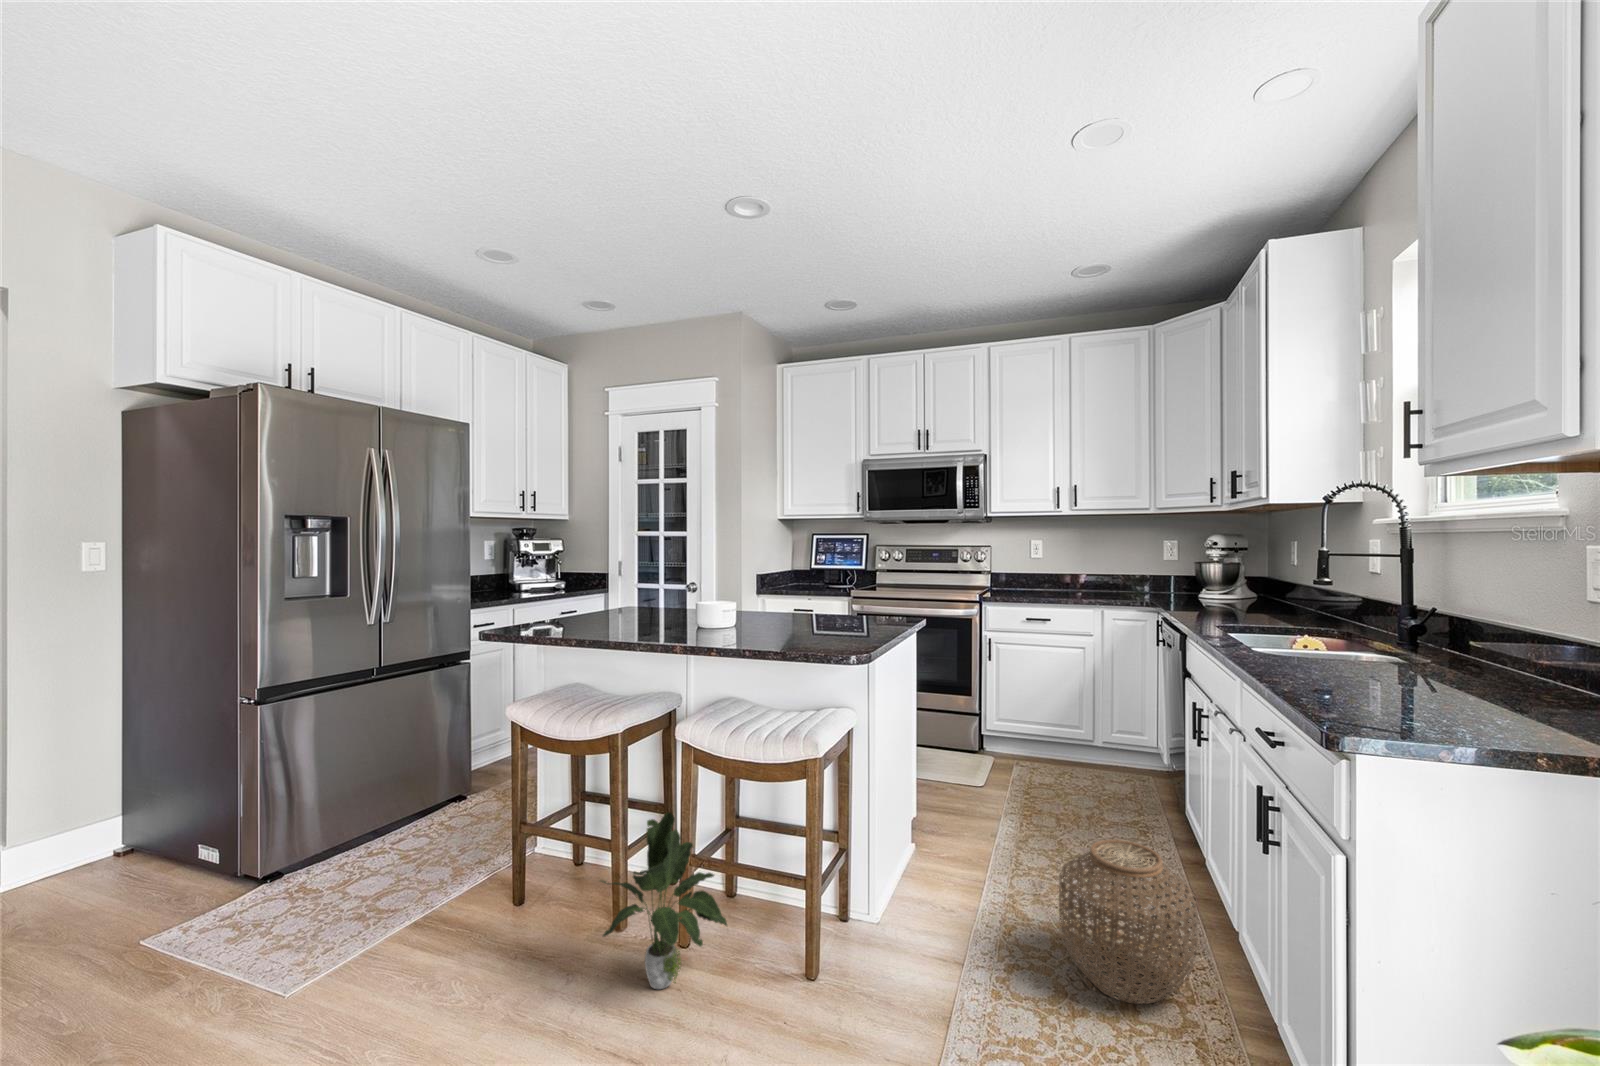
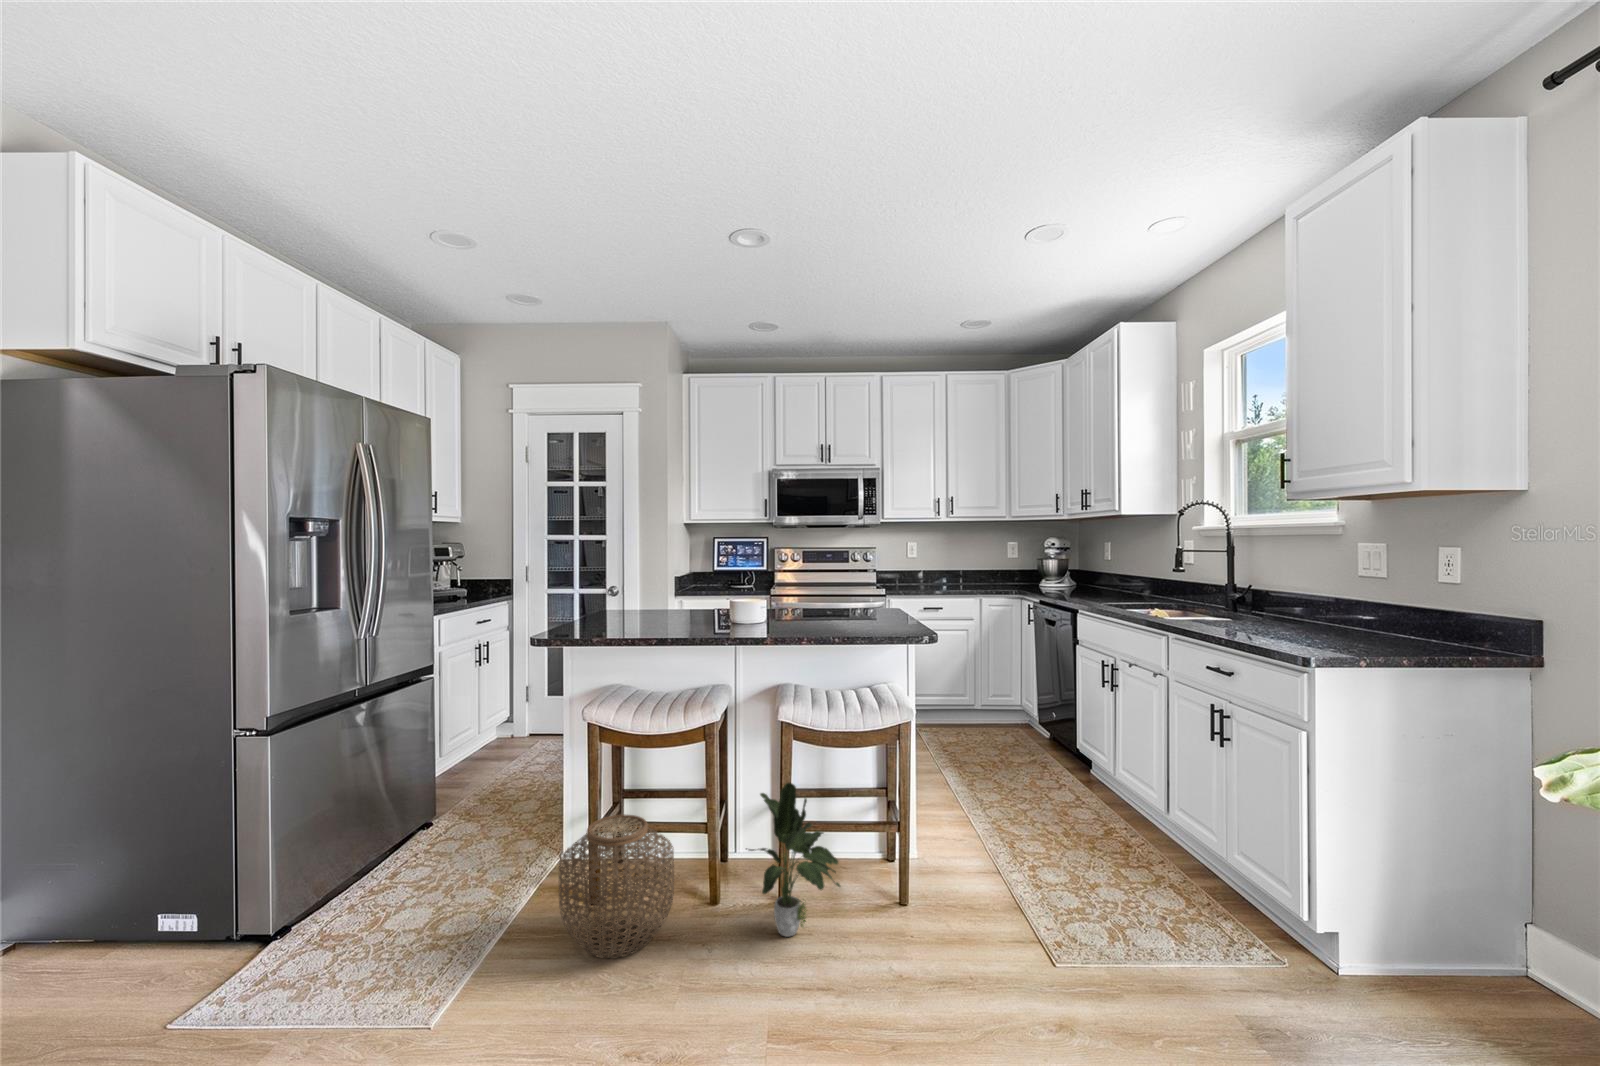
woven basket: present [1059,840,1197,1004] -> present [559,815,674,958]

